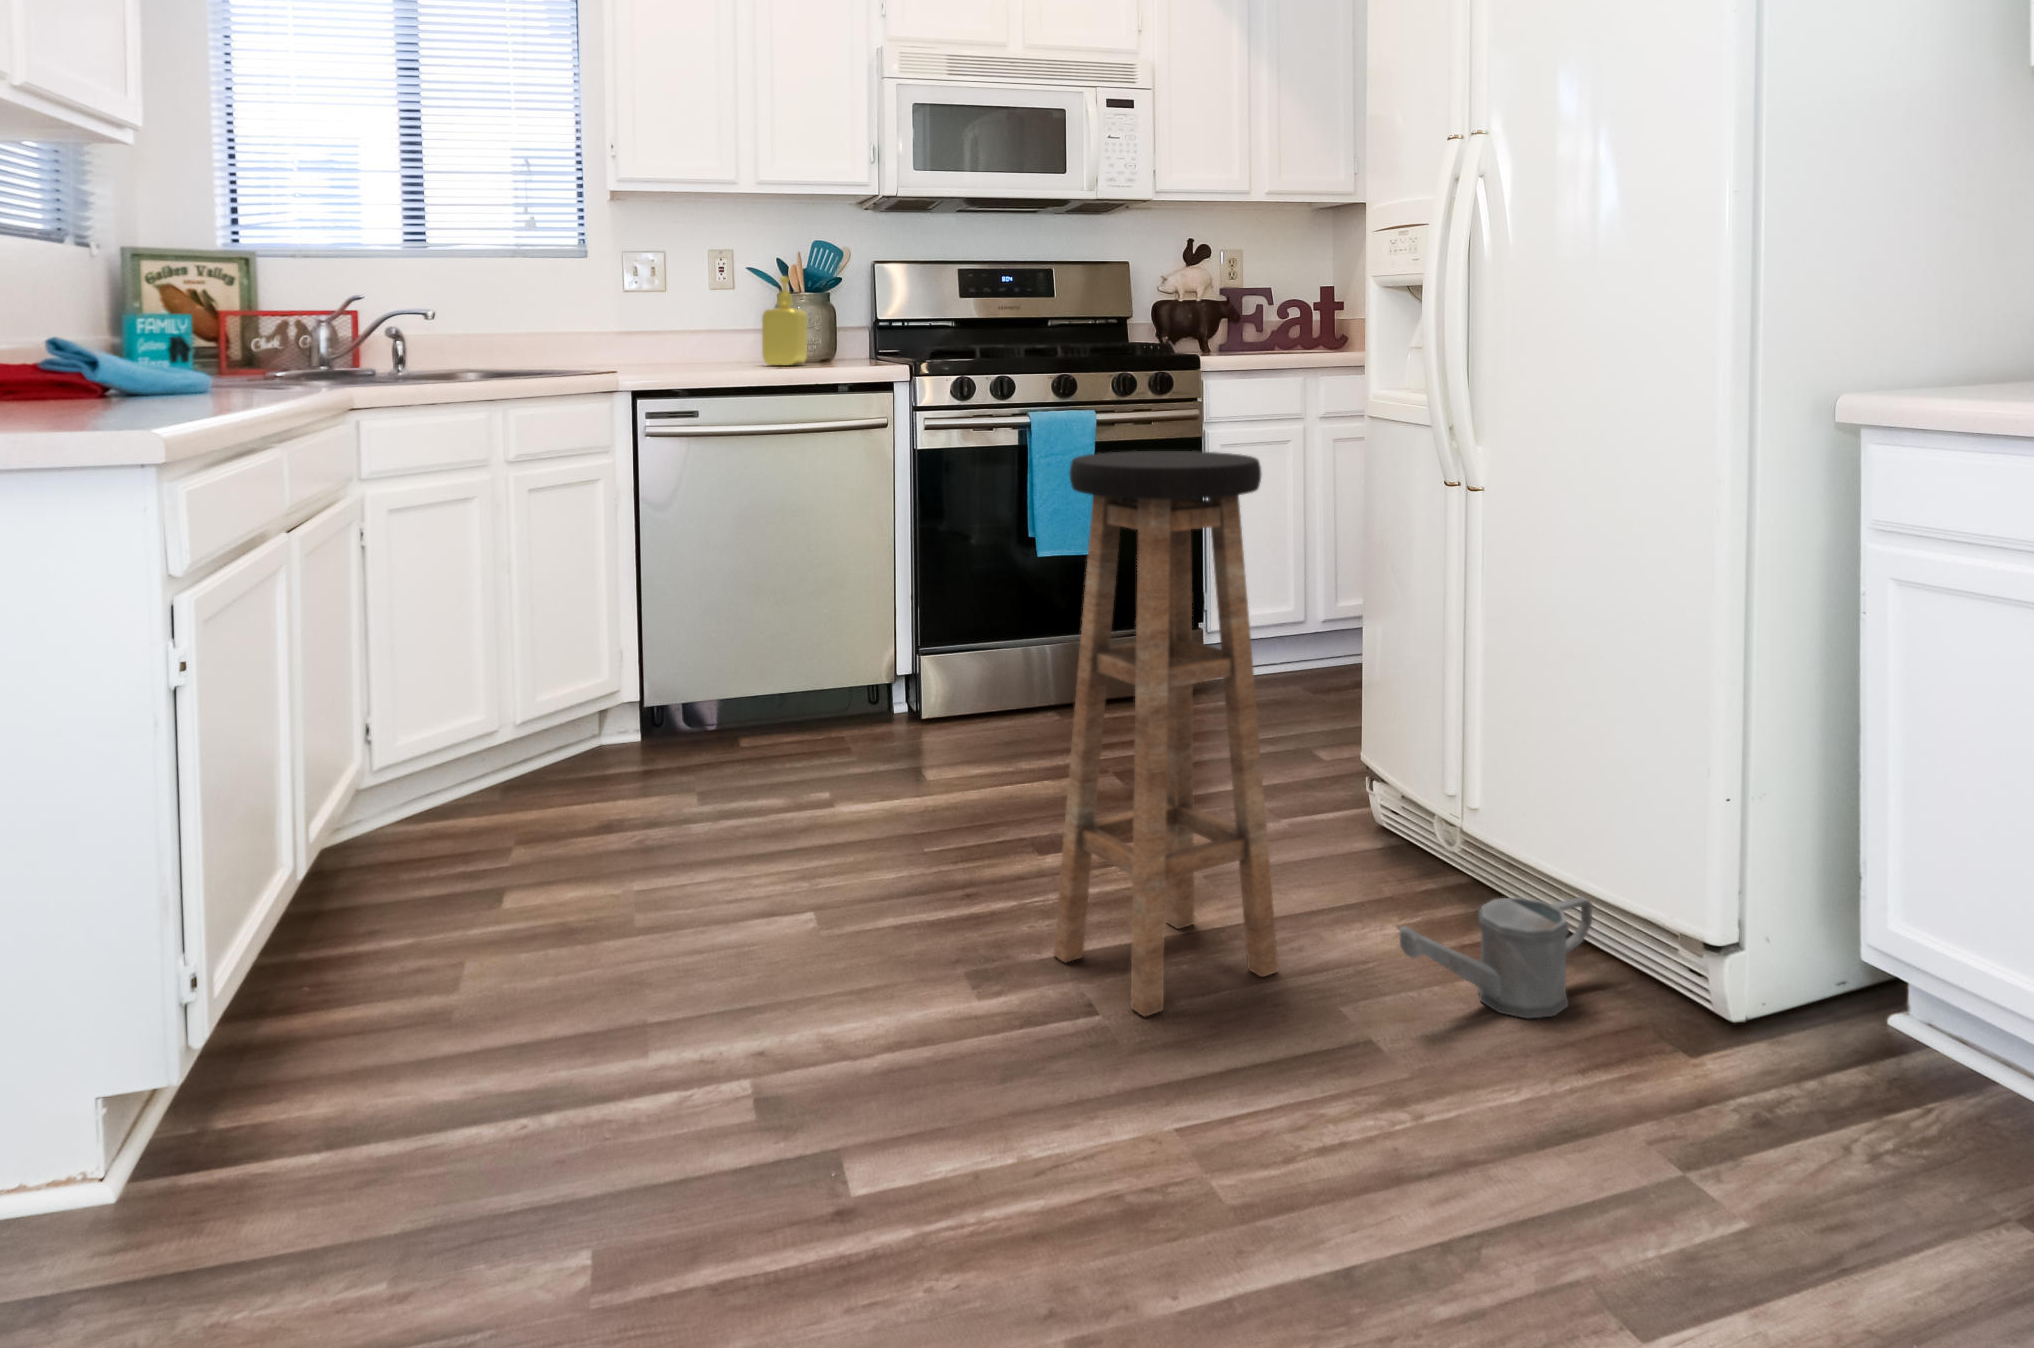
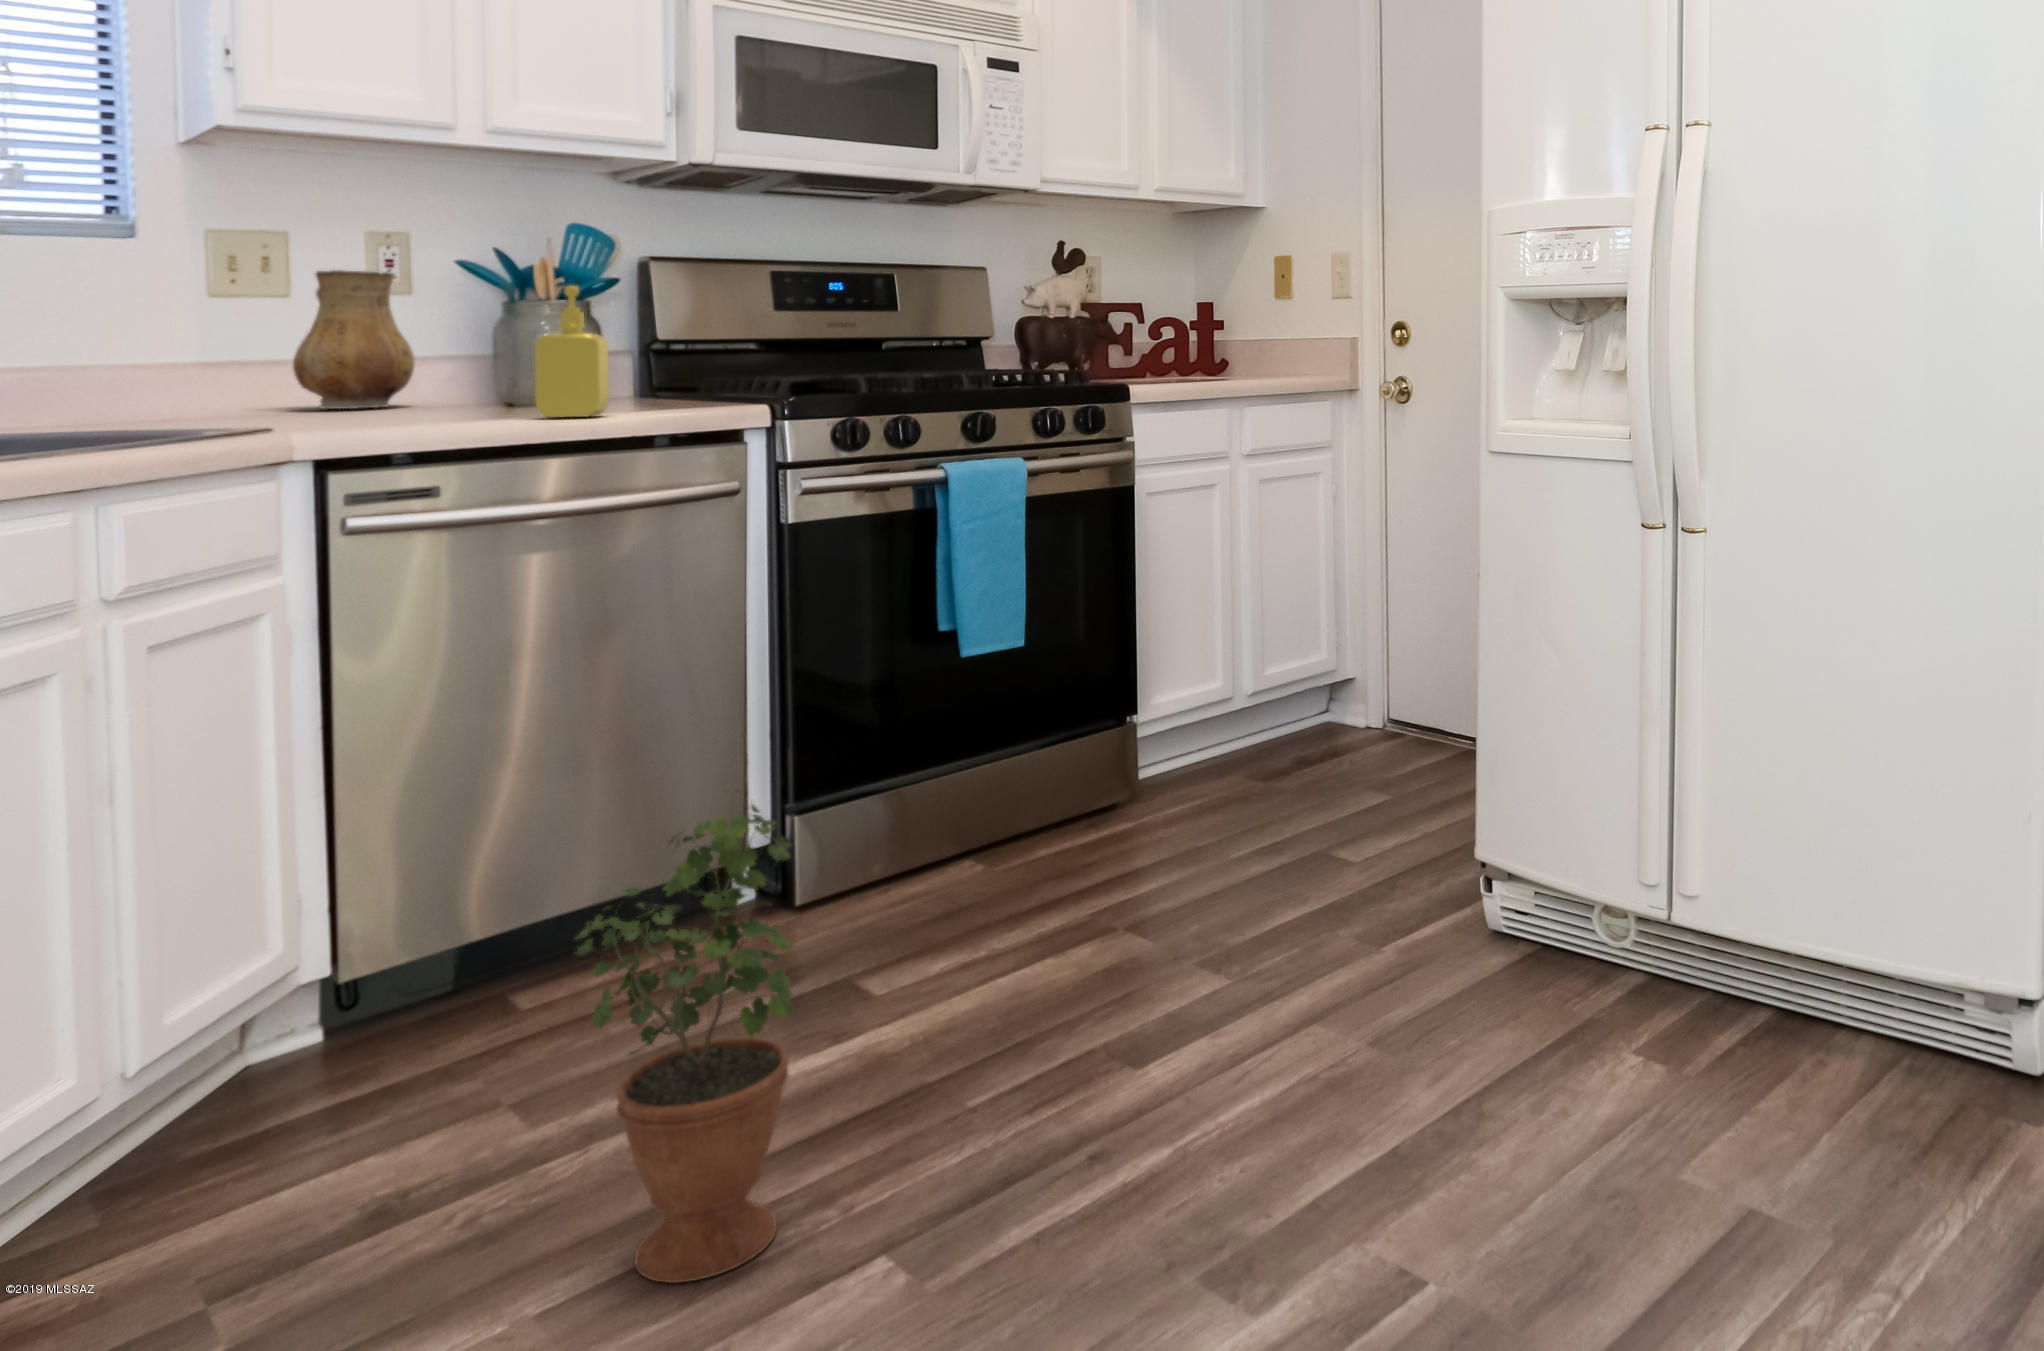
ceramic pitcher: none [666,268,733,358] -> present [293,270,415,409]
bar stool: present [1054,451,1278,1016] -> none [1288,513,1571,1261]
potted plant: none [652,605,786,907] -> present [576,790,793,1283]
watering can: present [1400,897,1592,1018] -> none [1754,978,1884,1134]

